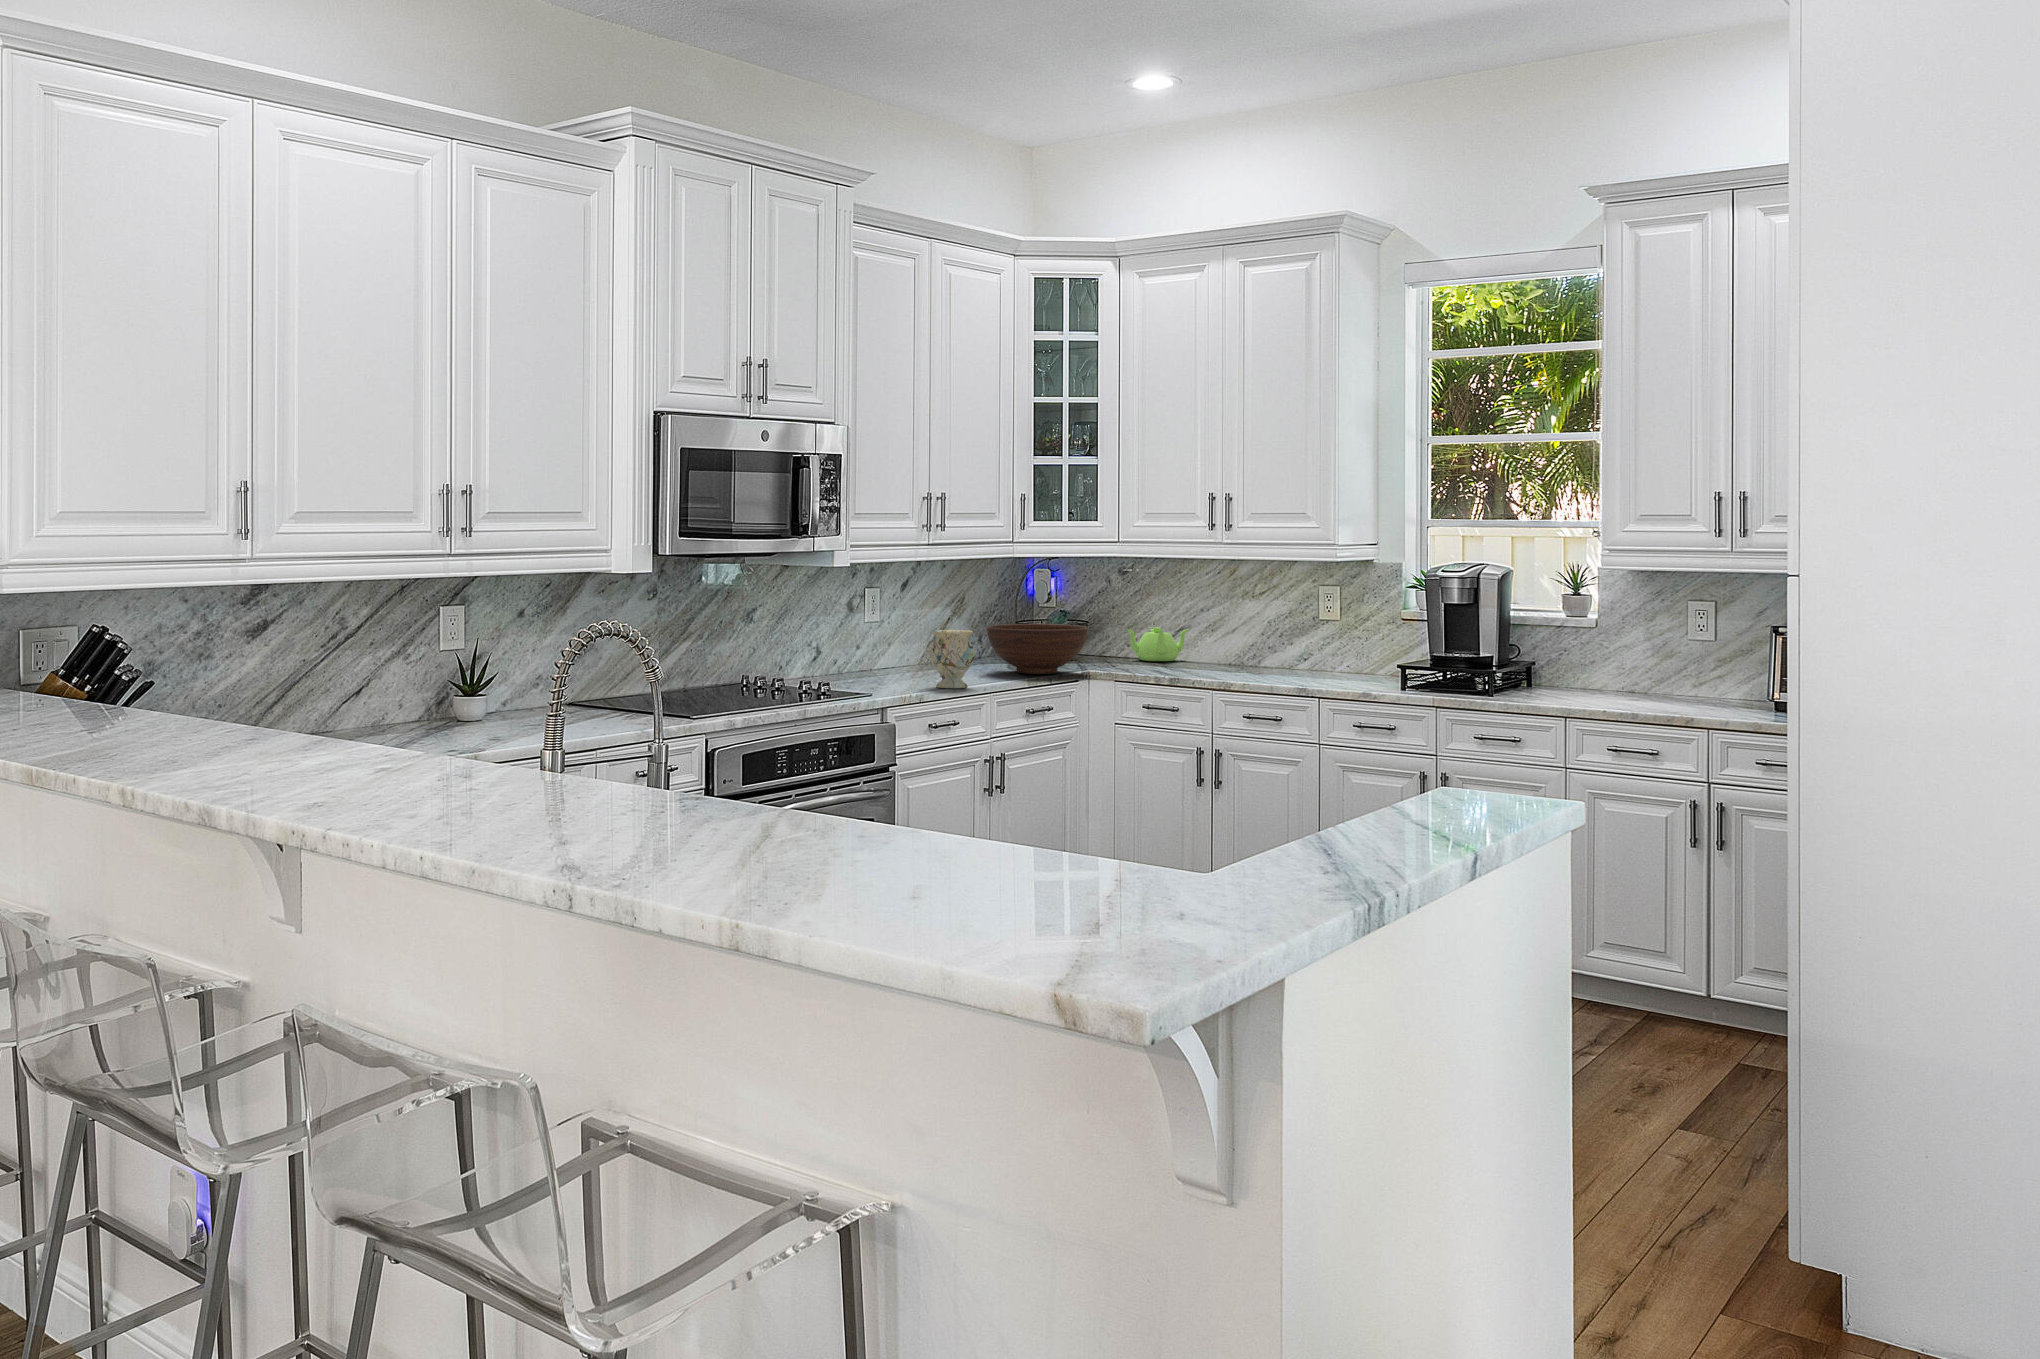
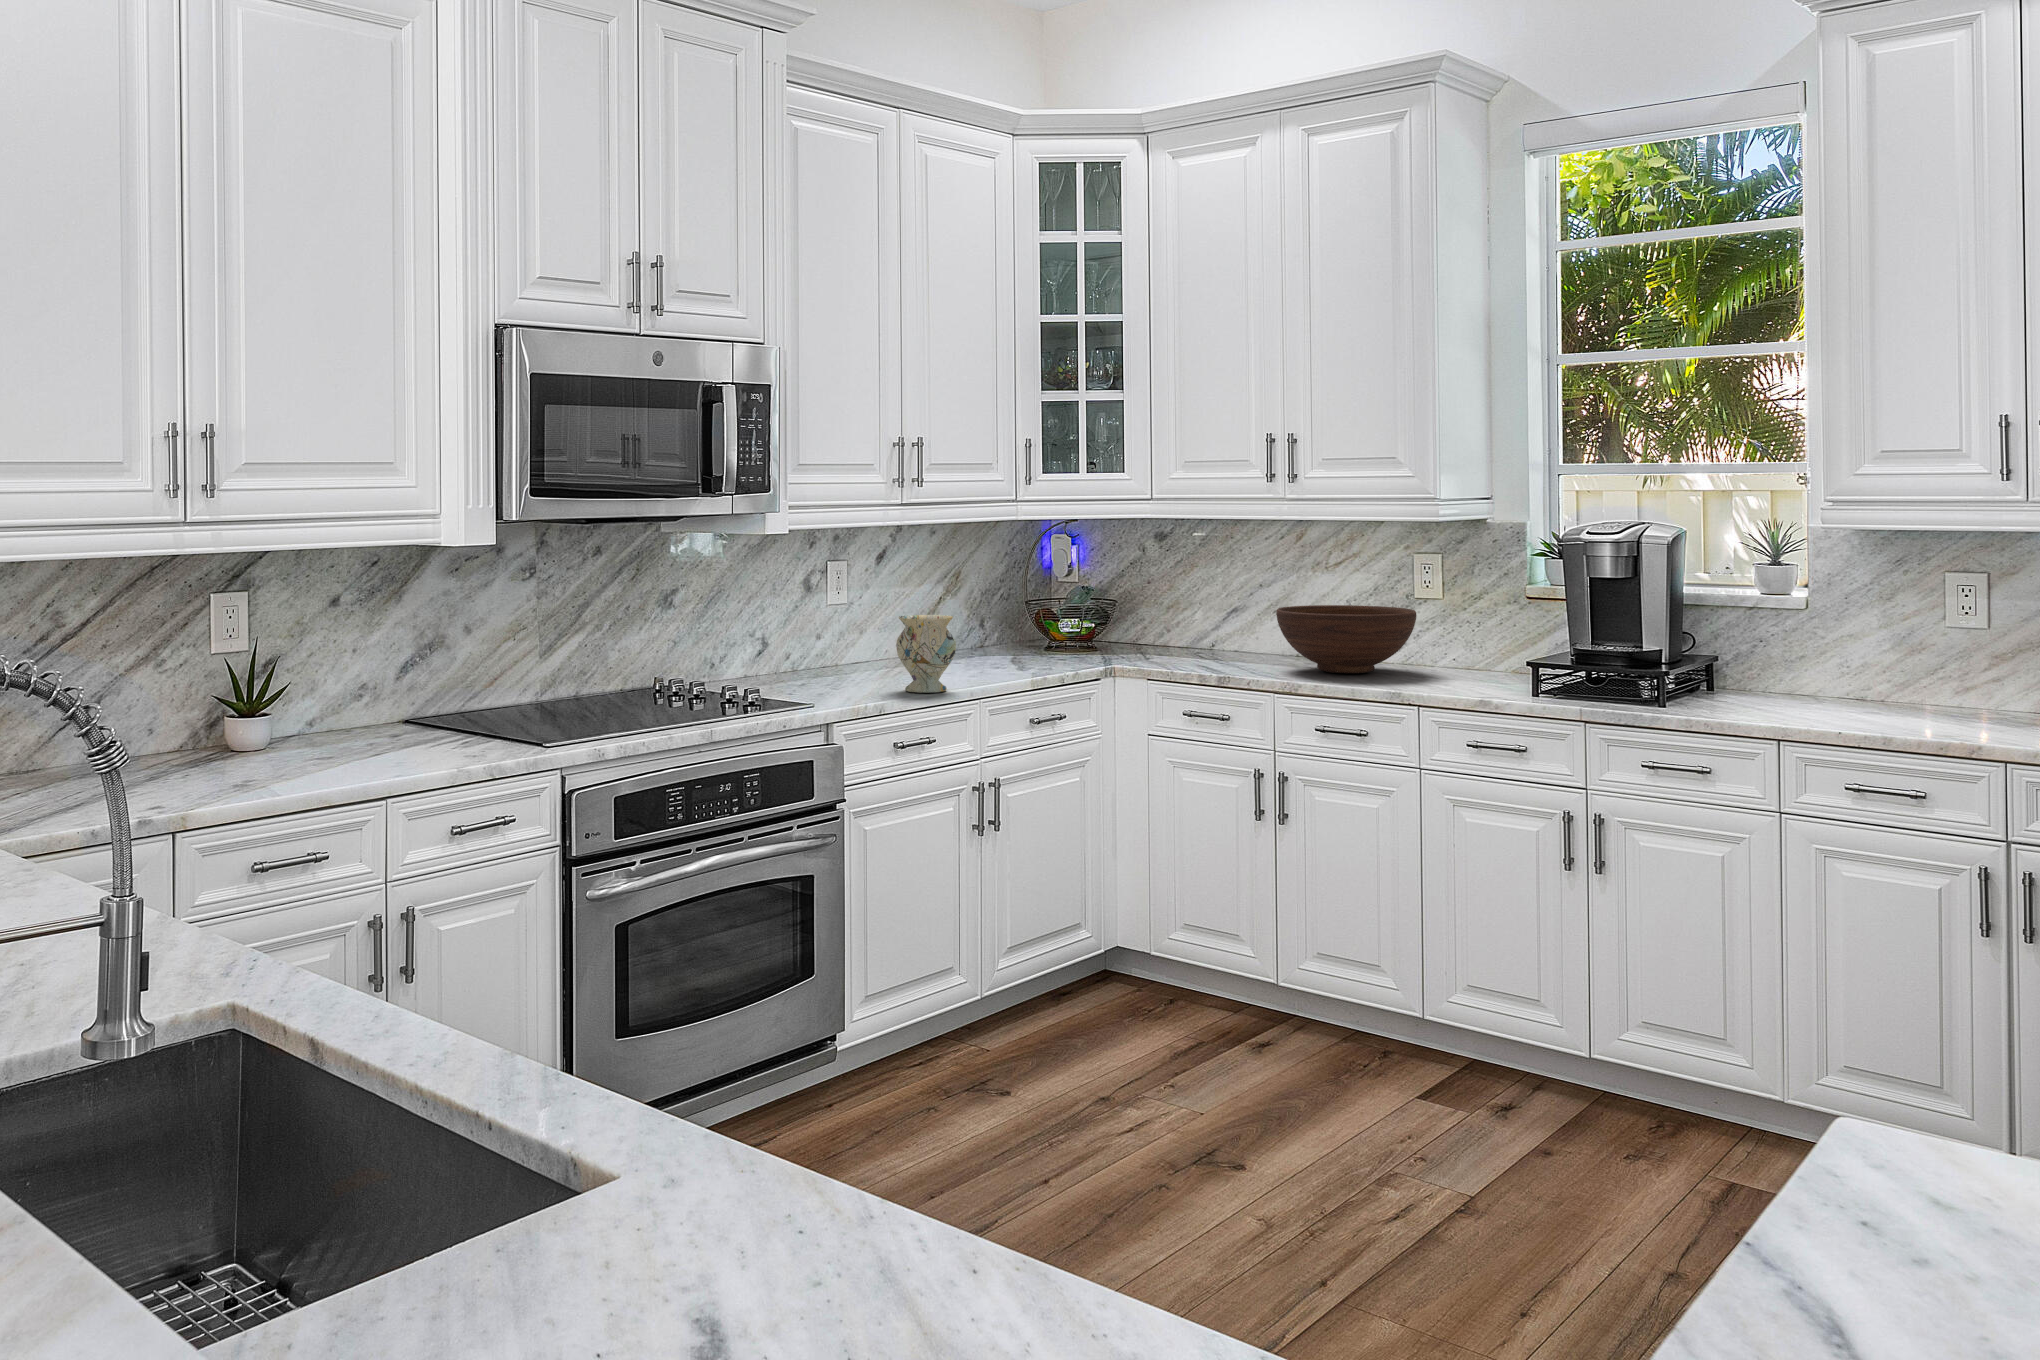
fruit bowl: present [987,624,1088,674] -> present [1276,605,1416,673]
teapot: present [1126,628,1189,661] -> none [1162,606,1244,650]

